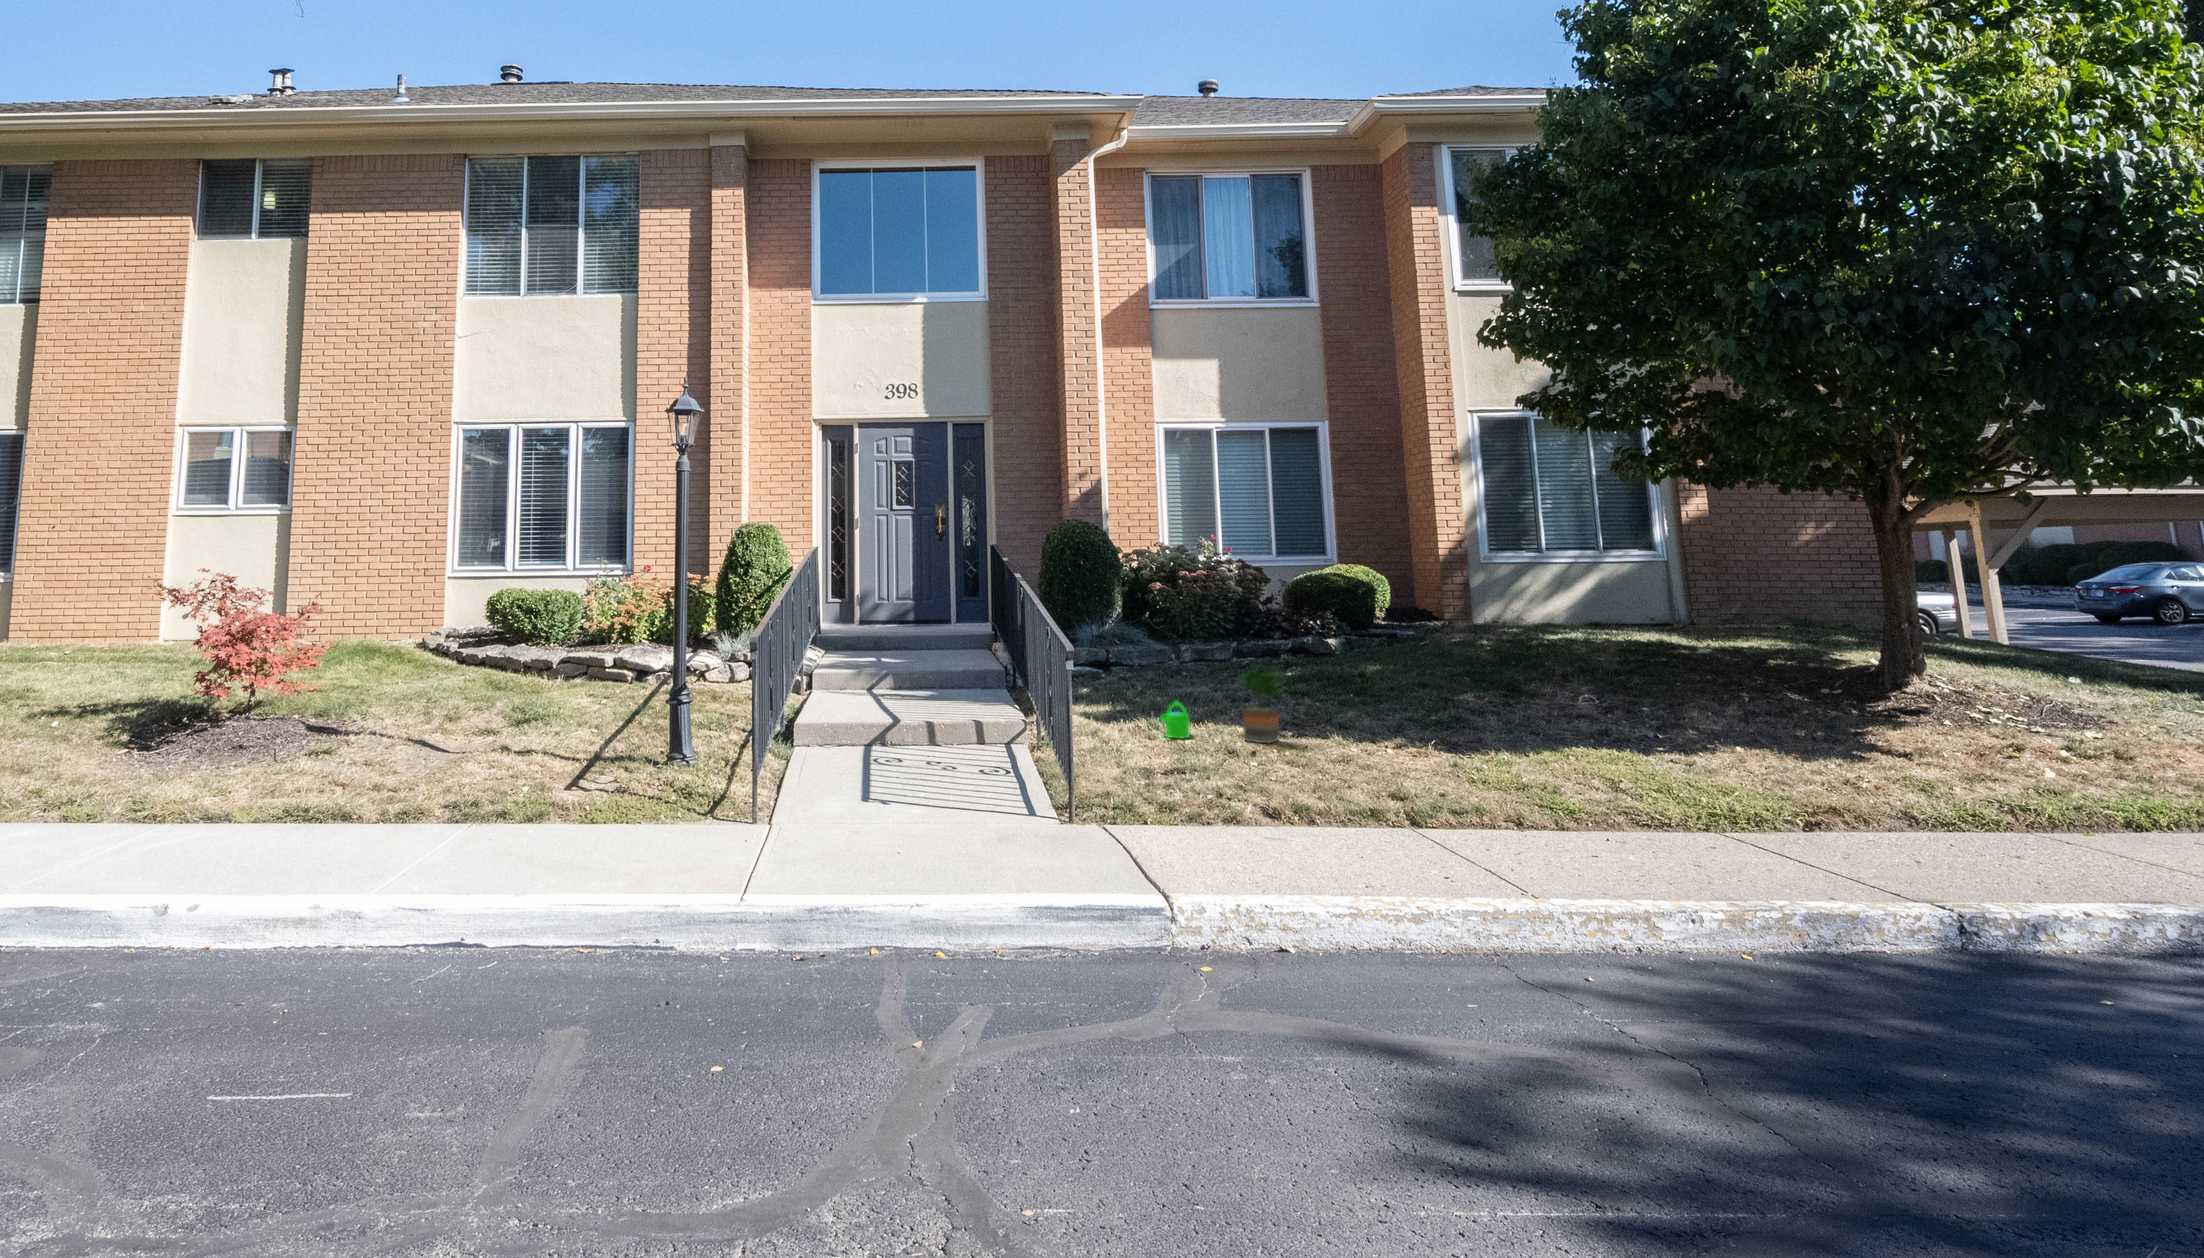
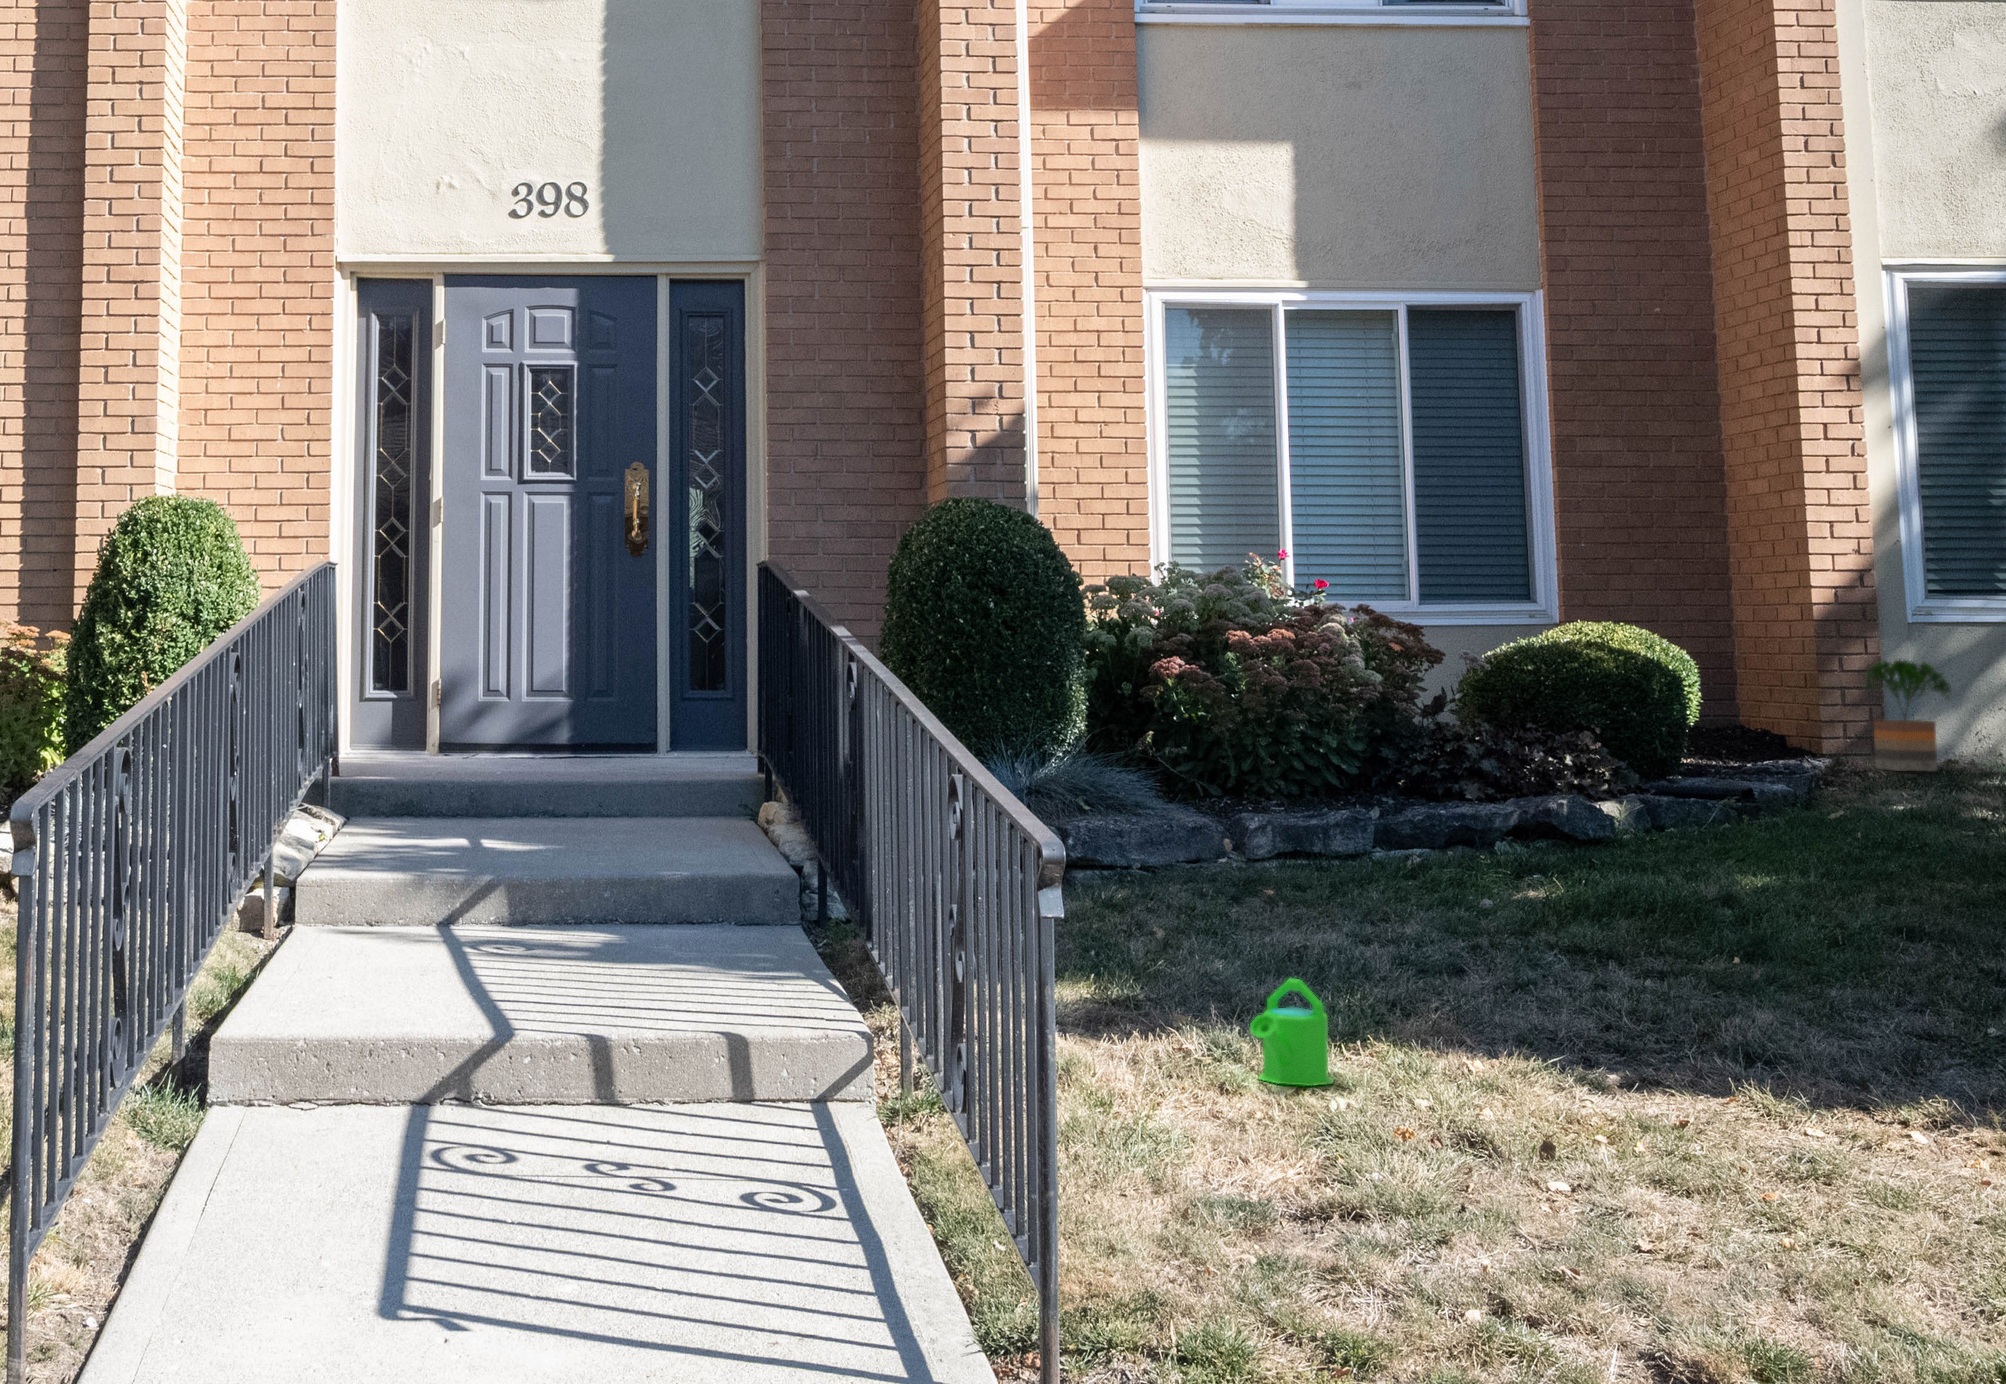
potted tree: present [1242,670,1285,743] -> present [1865,659,1952,771]

